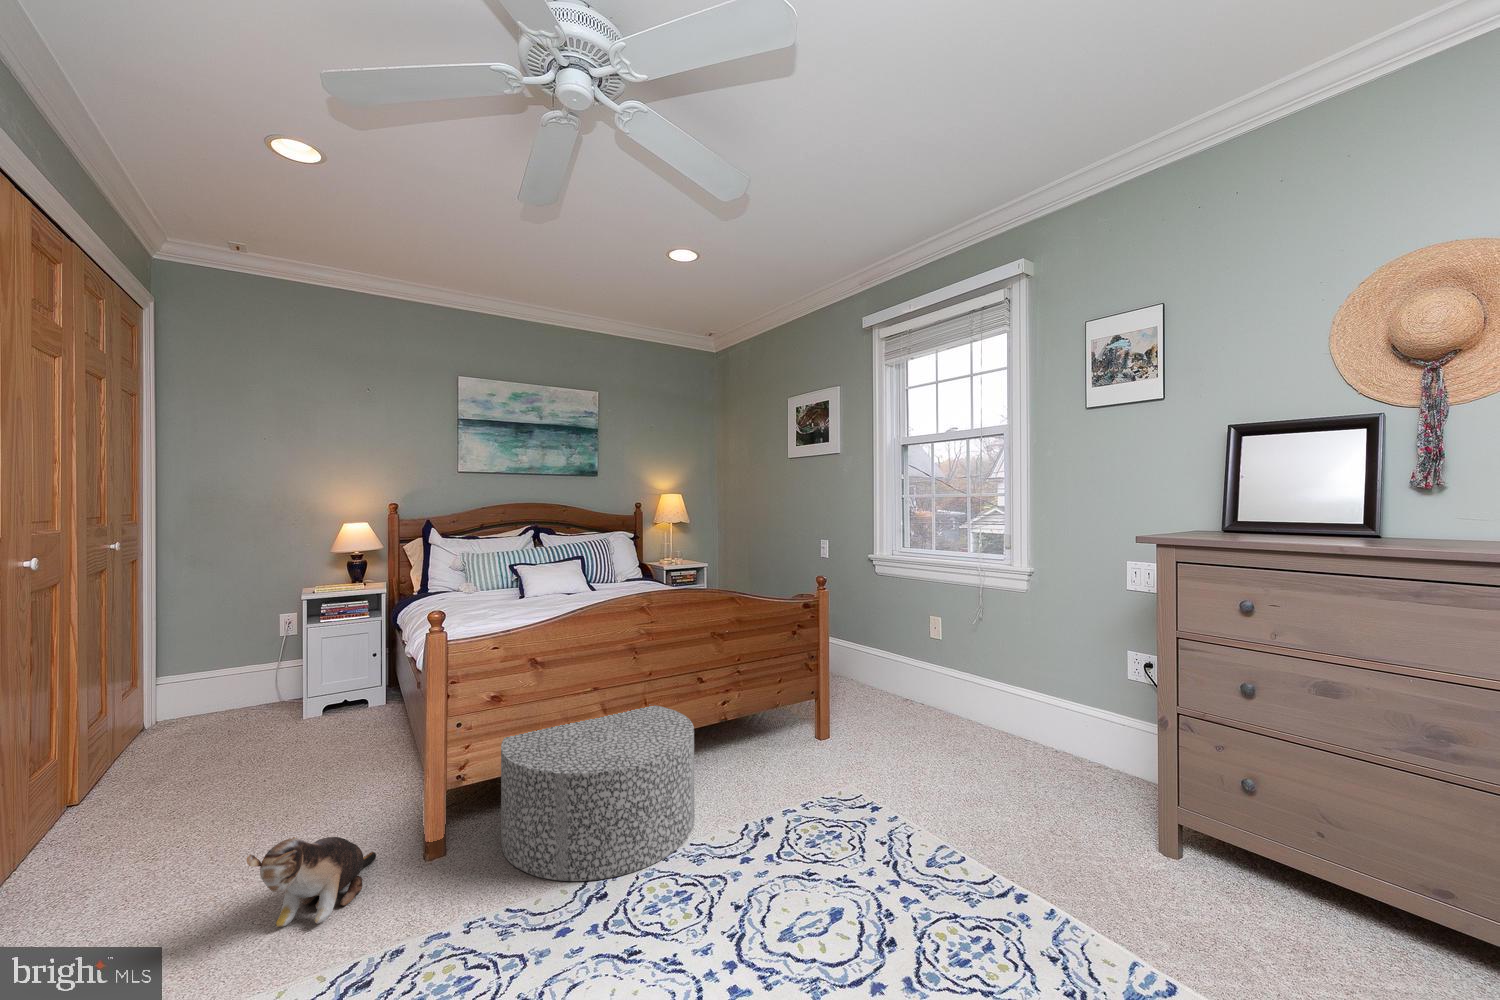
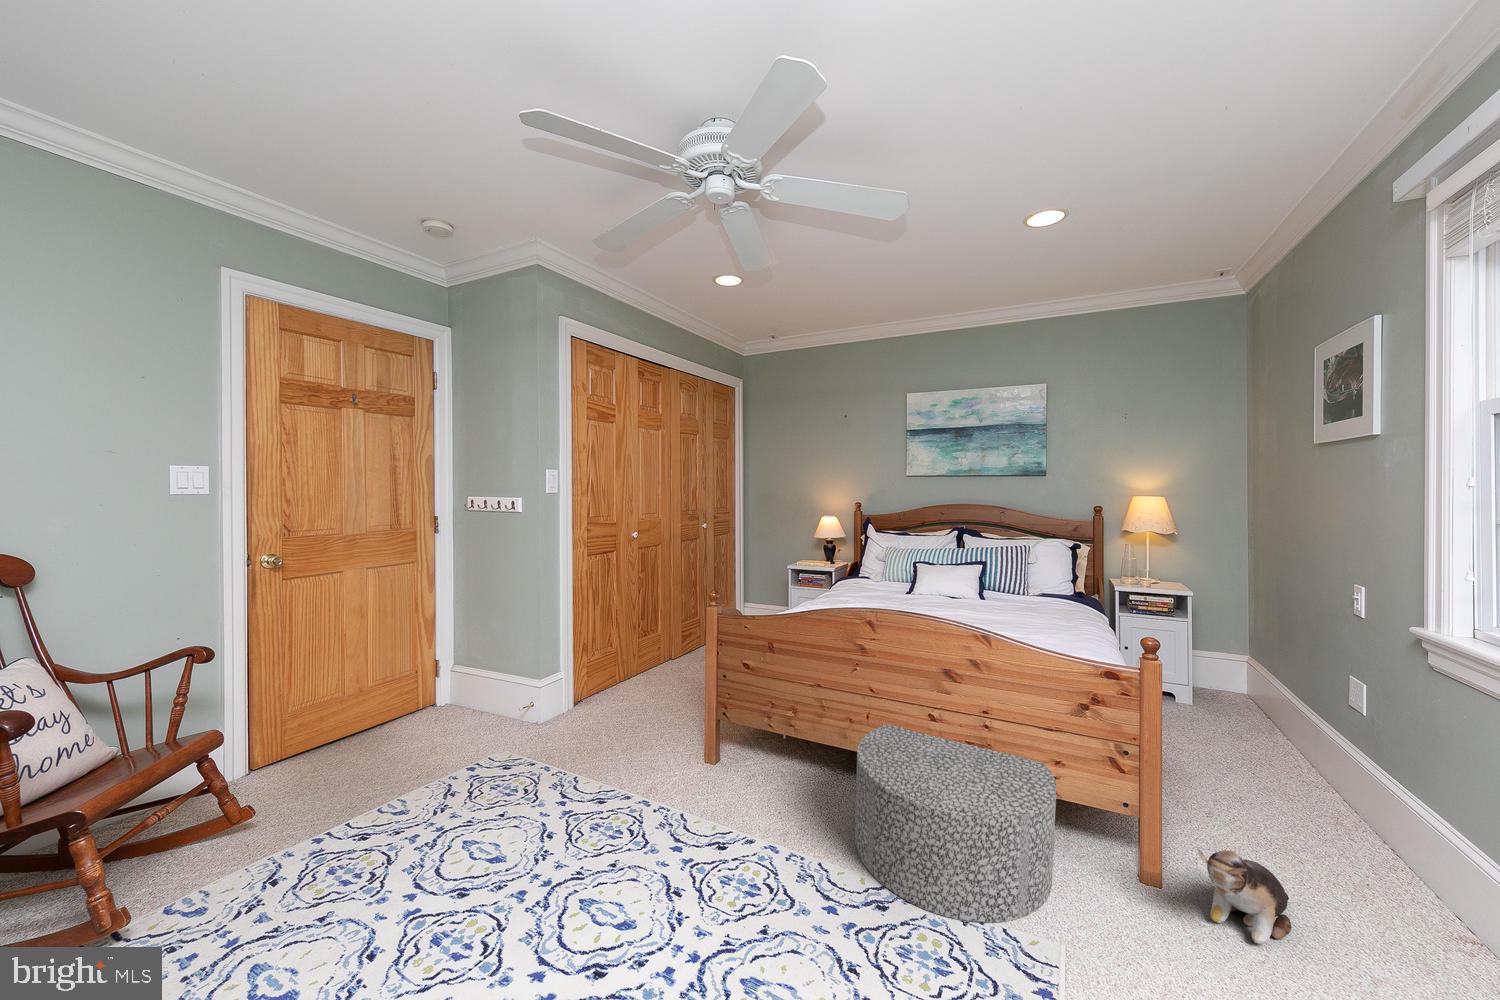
plush toy: present [247,837,376,927] -> present [1198,849,1291,944]

